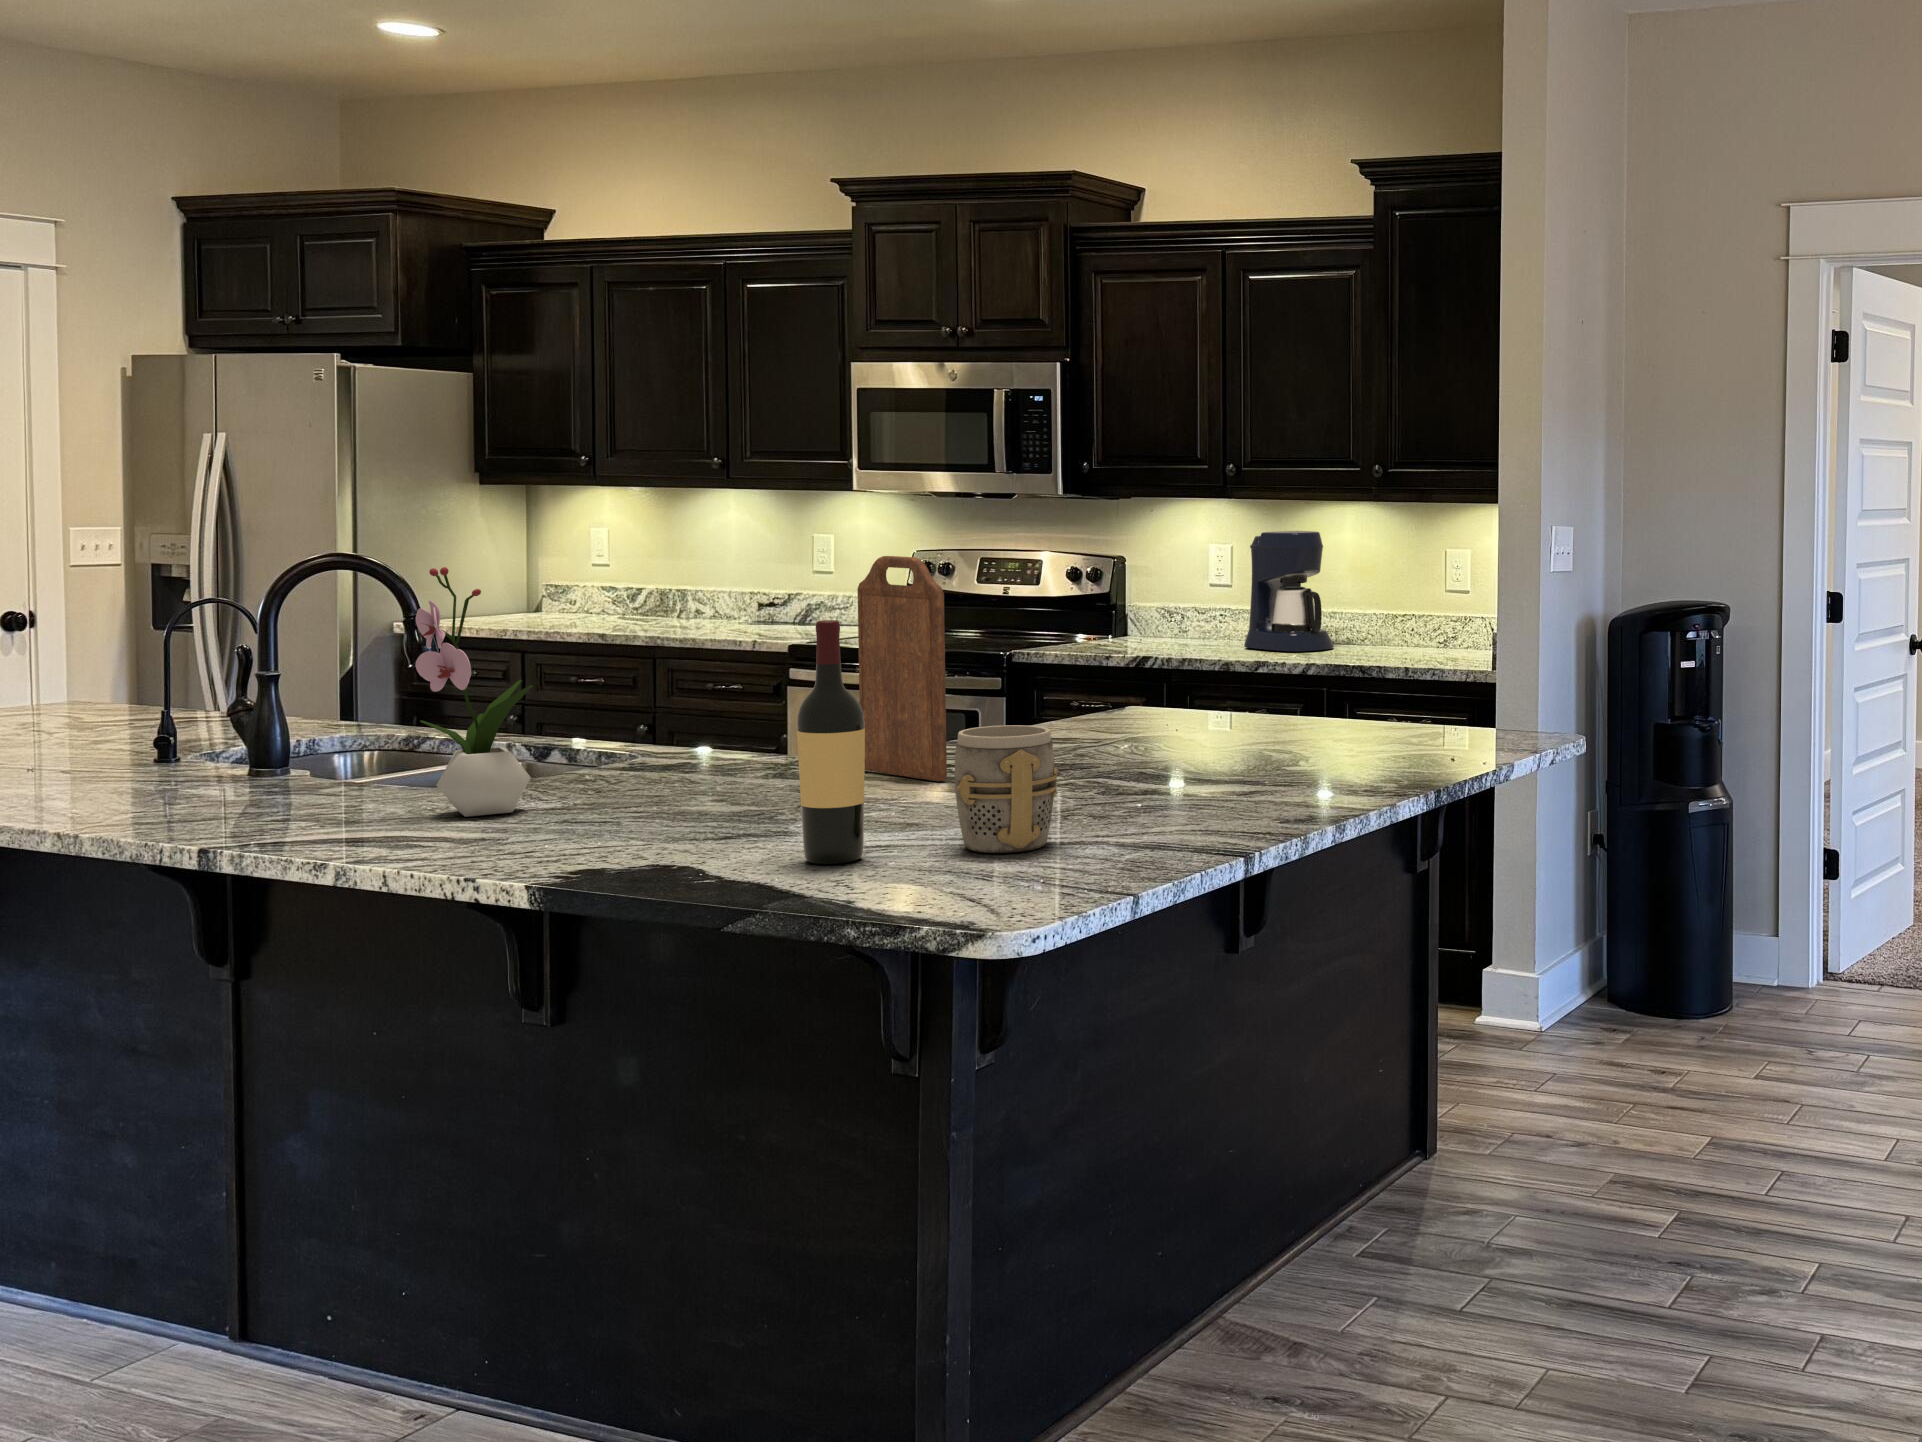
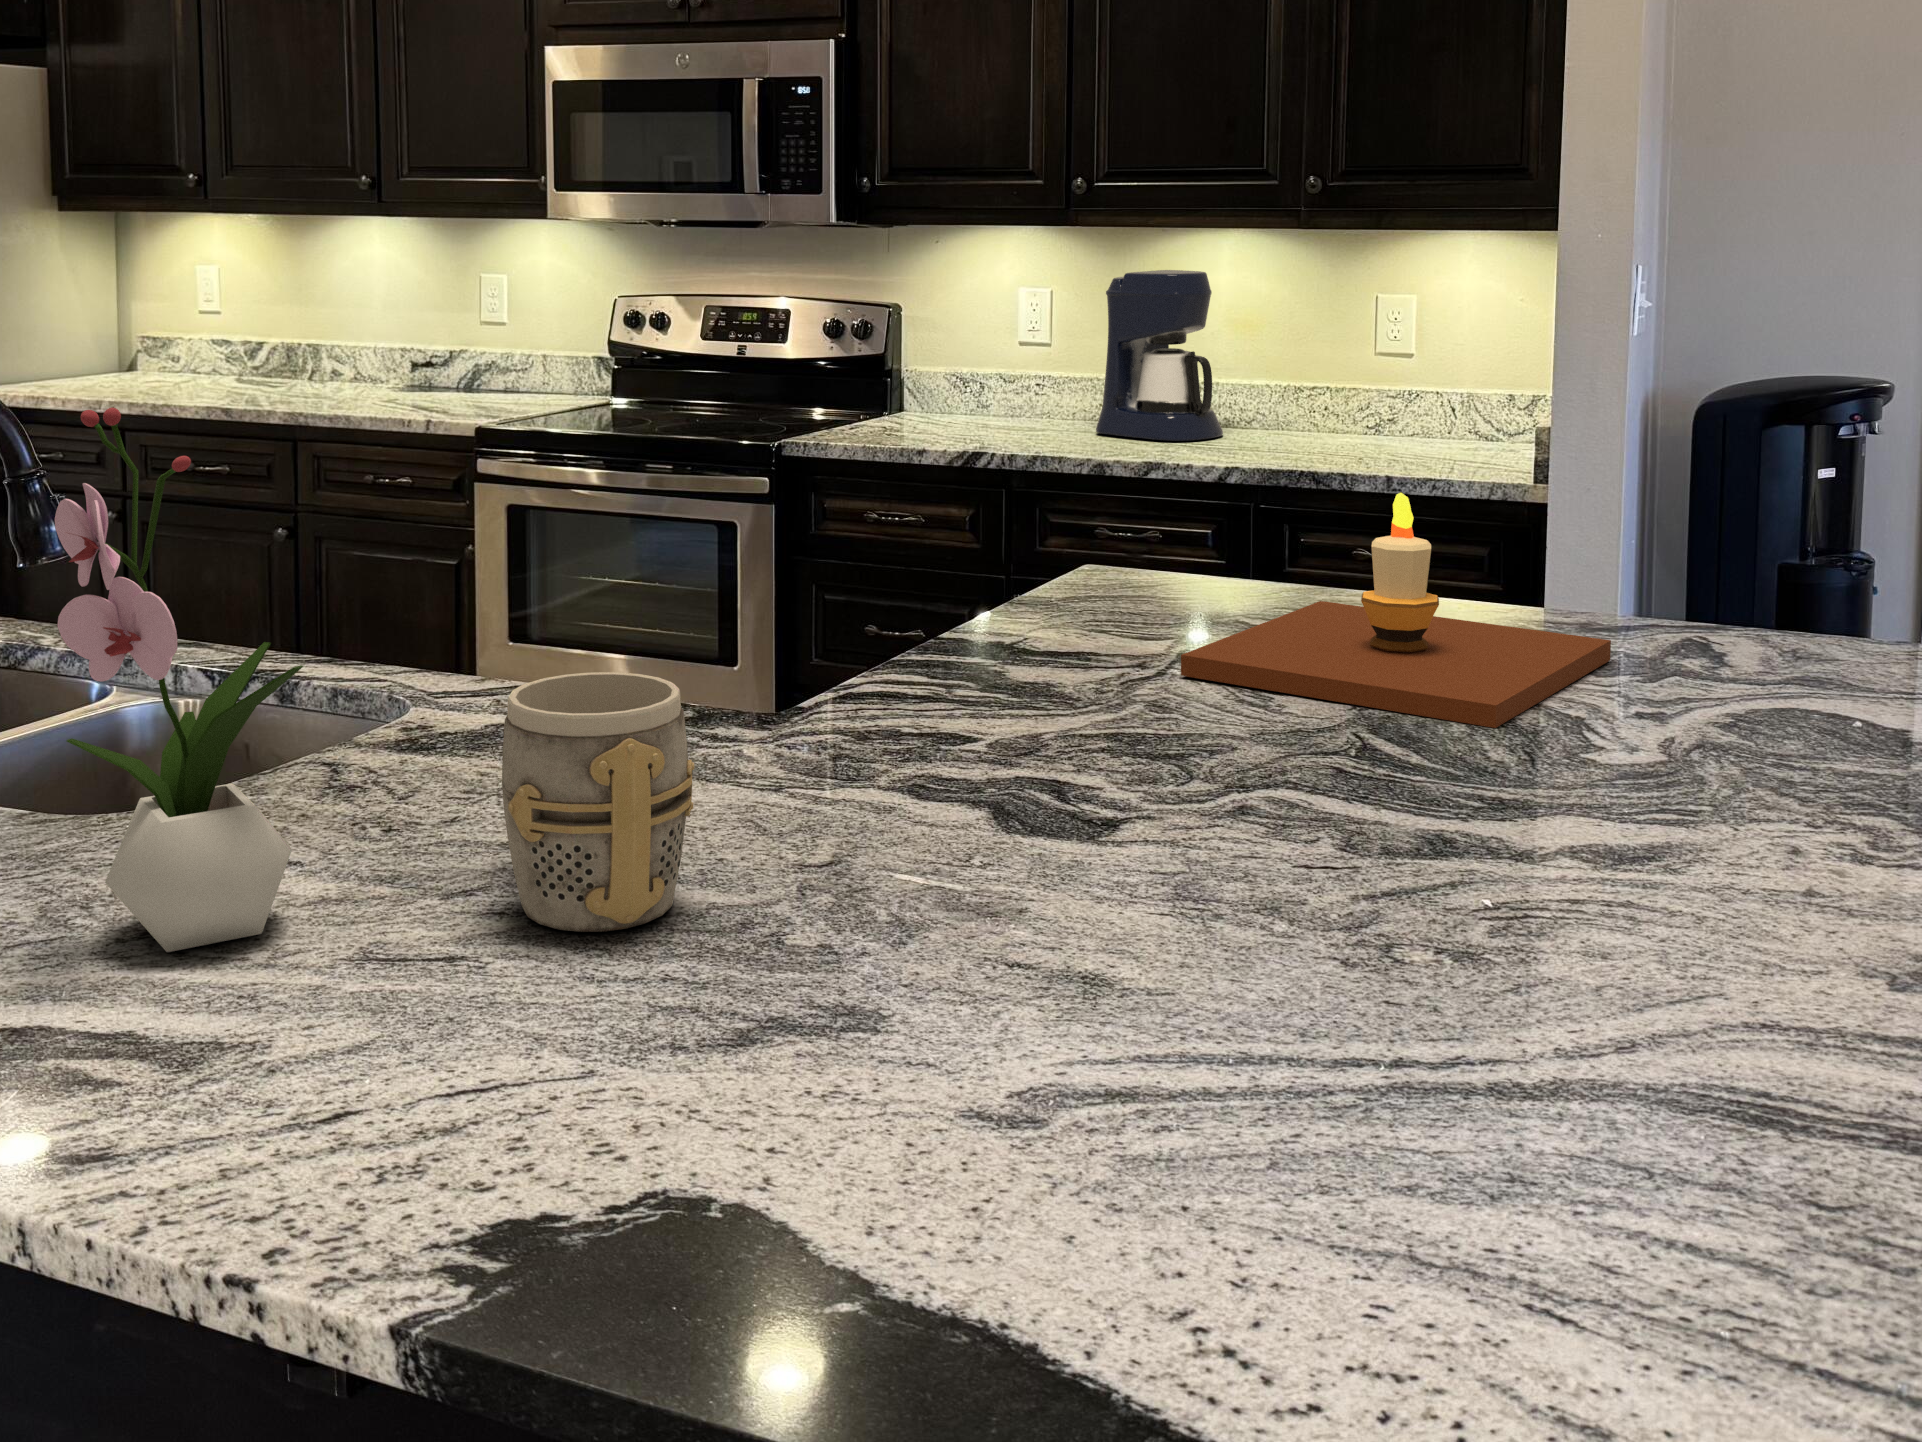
cutting board: present [857,556,947,782] -> none [861,359,1071,815]
wine bottle: present [797,620,865,864] -> none [1096,600,1271,1268]
candle: none [1085,640,1335,756] -> present [1181,493,1611,728]
mug: present [954,725,1058,853] -> present [502,672,695,932]

